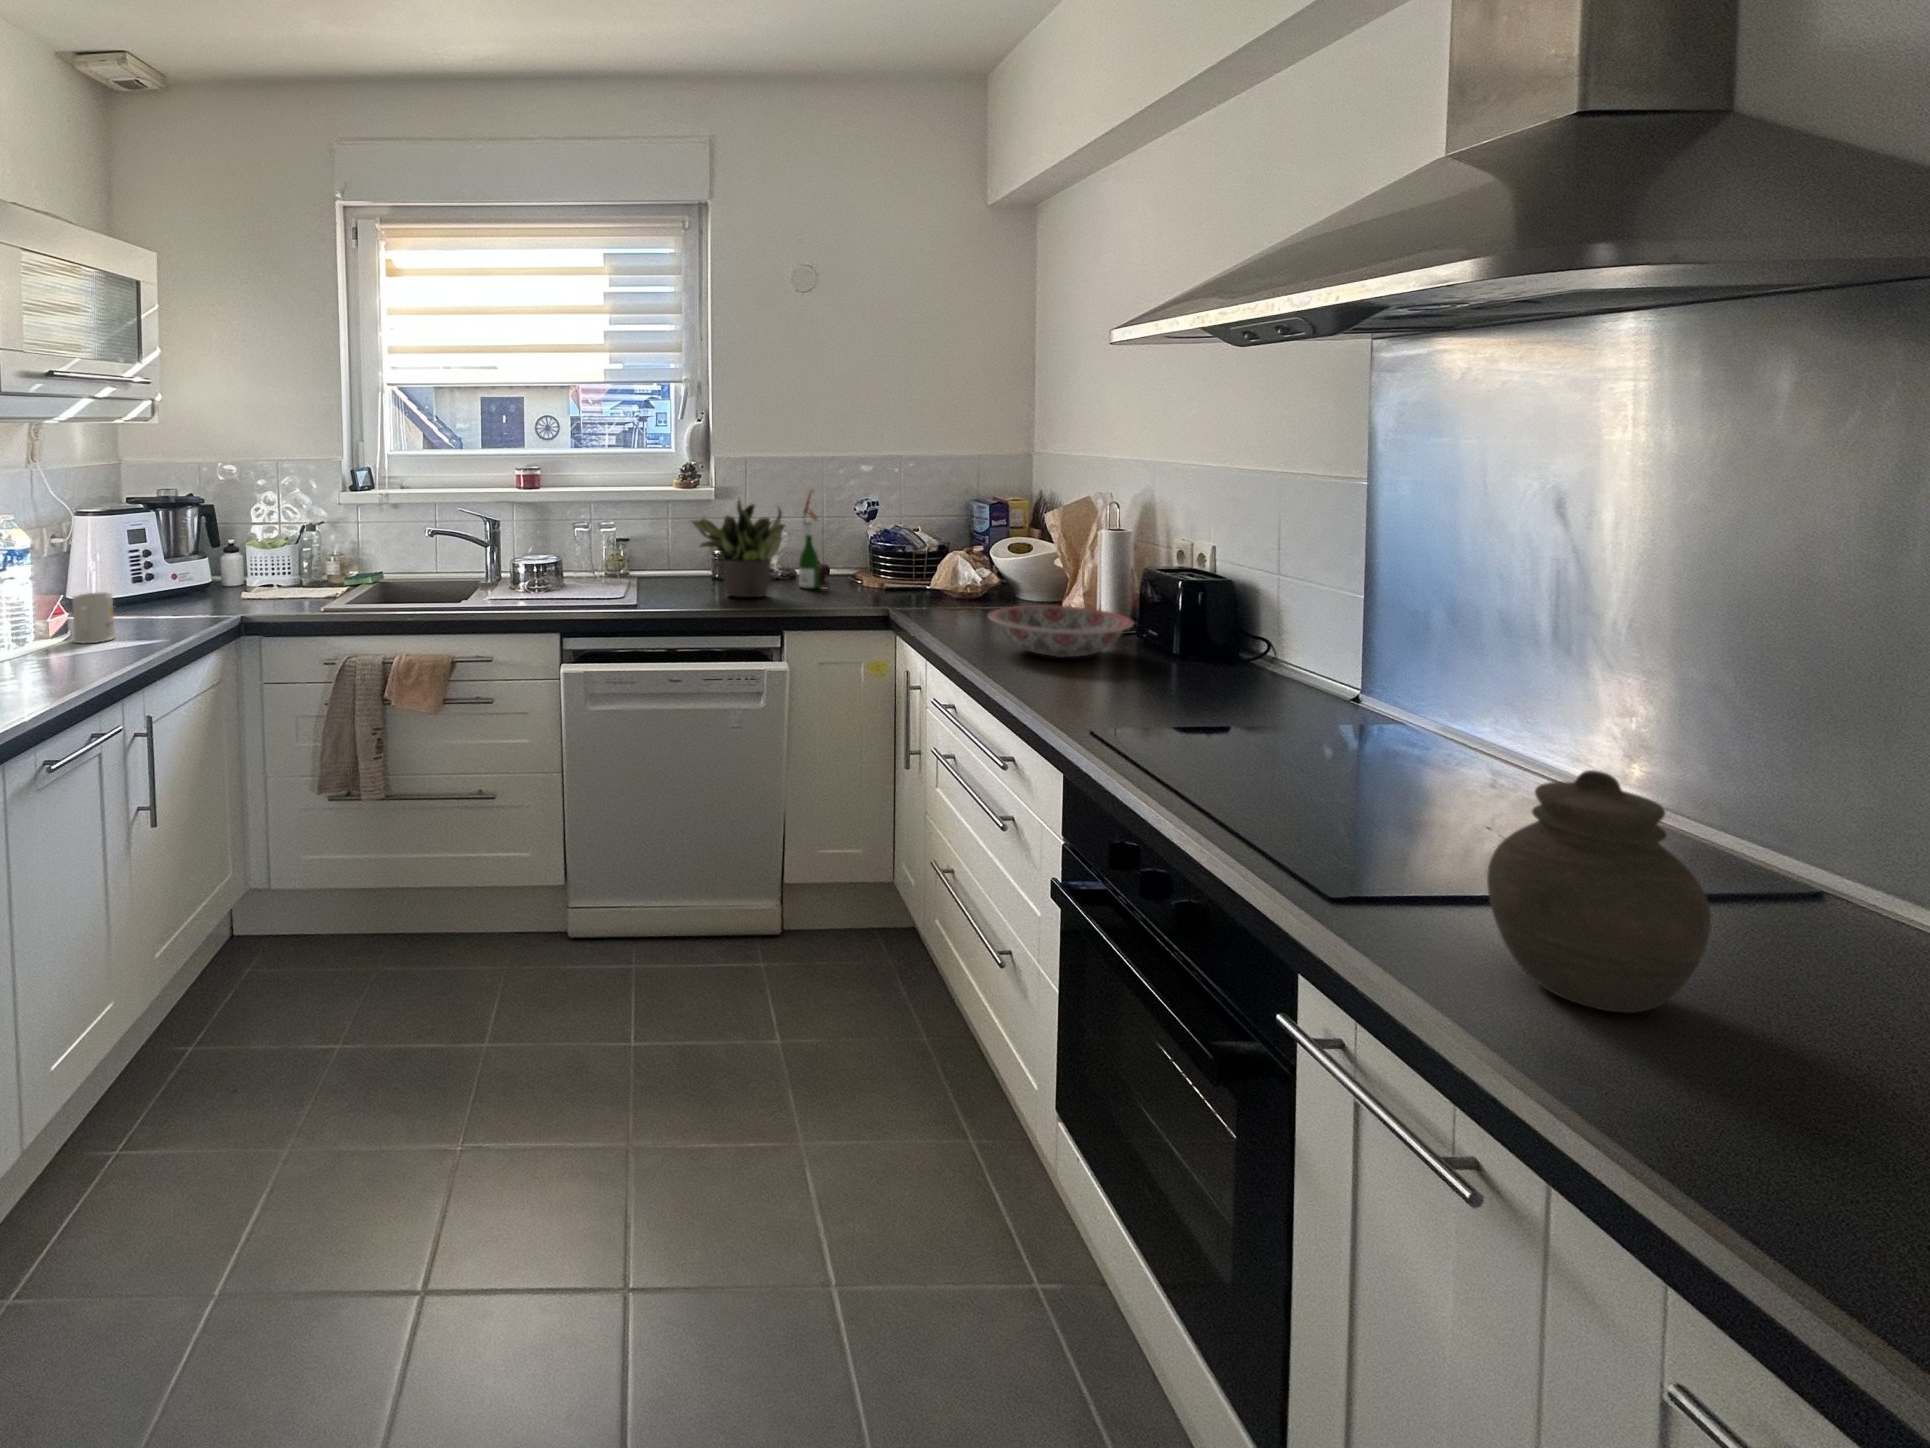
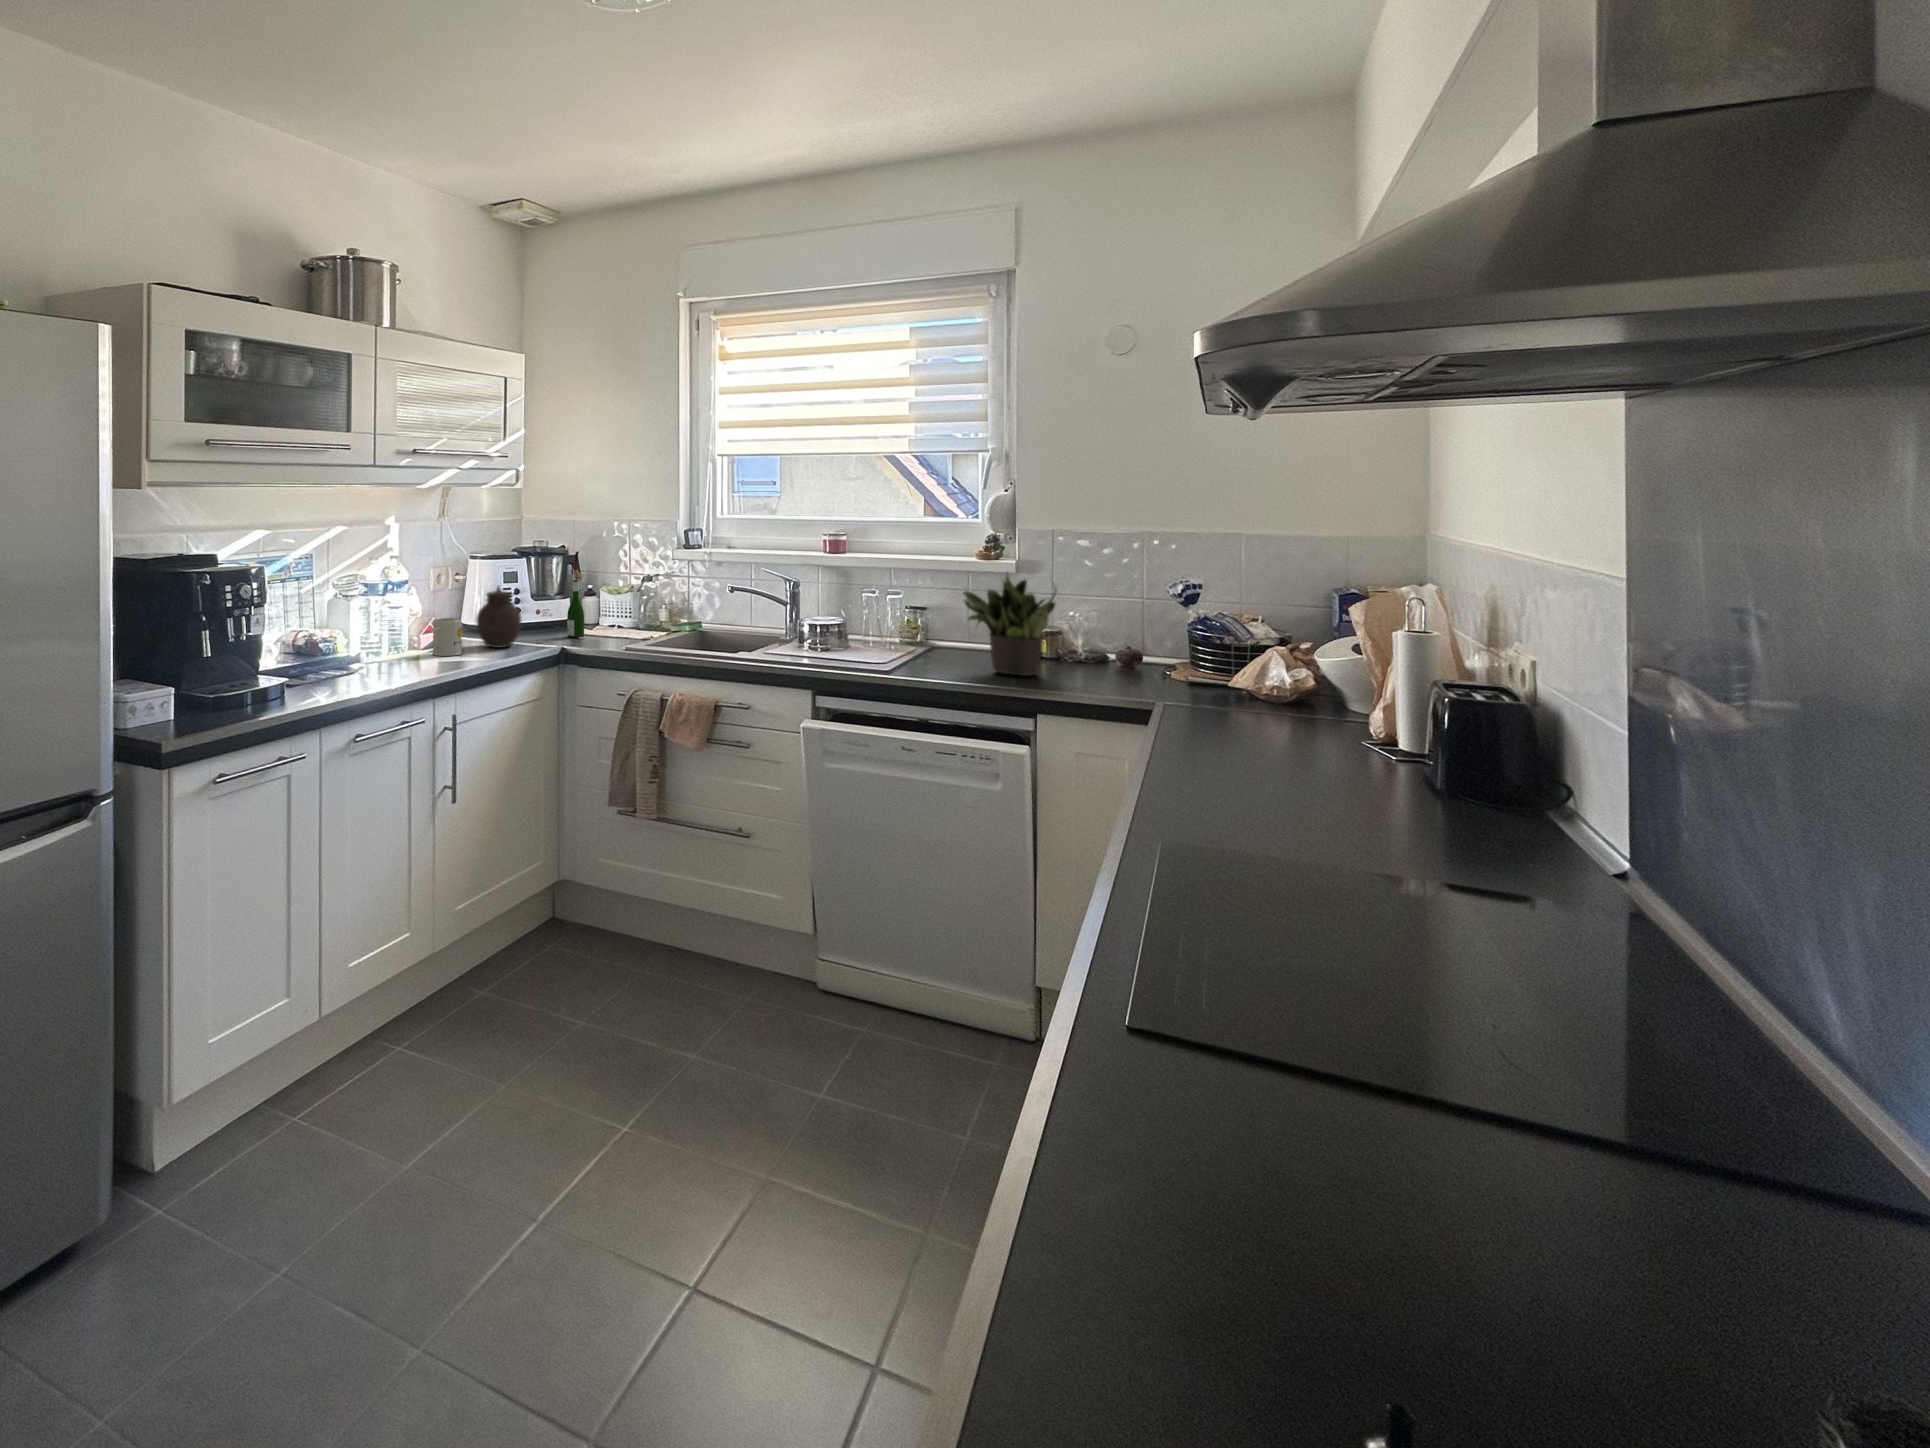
wine bottle: present [799,495,819,589] -> present [567,551,585,639]
ceramic bowl: present [989,605,1133,657] -> none [1192,710,1377,774]
jar: present [1487,770,1711,1013] -> present [476,587,521,648]

